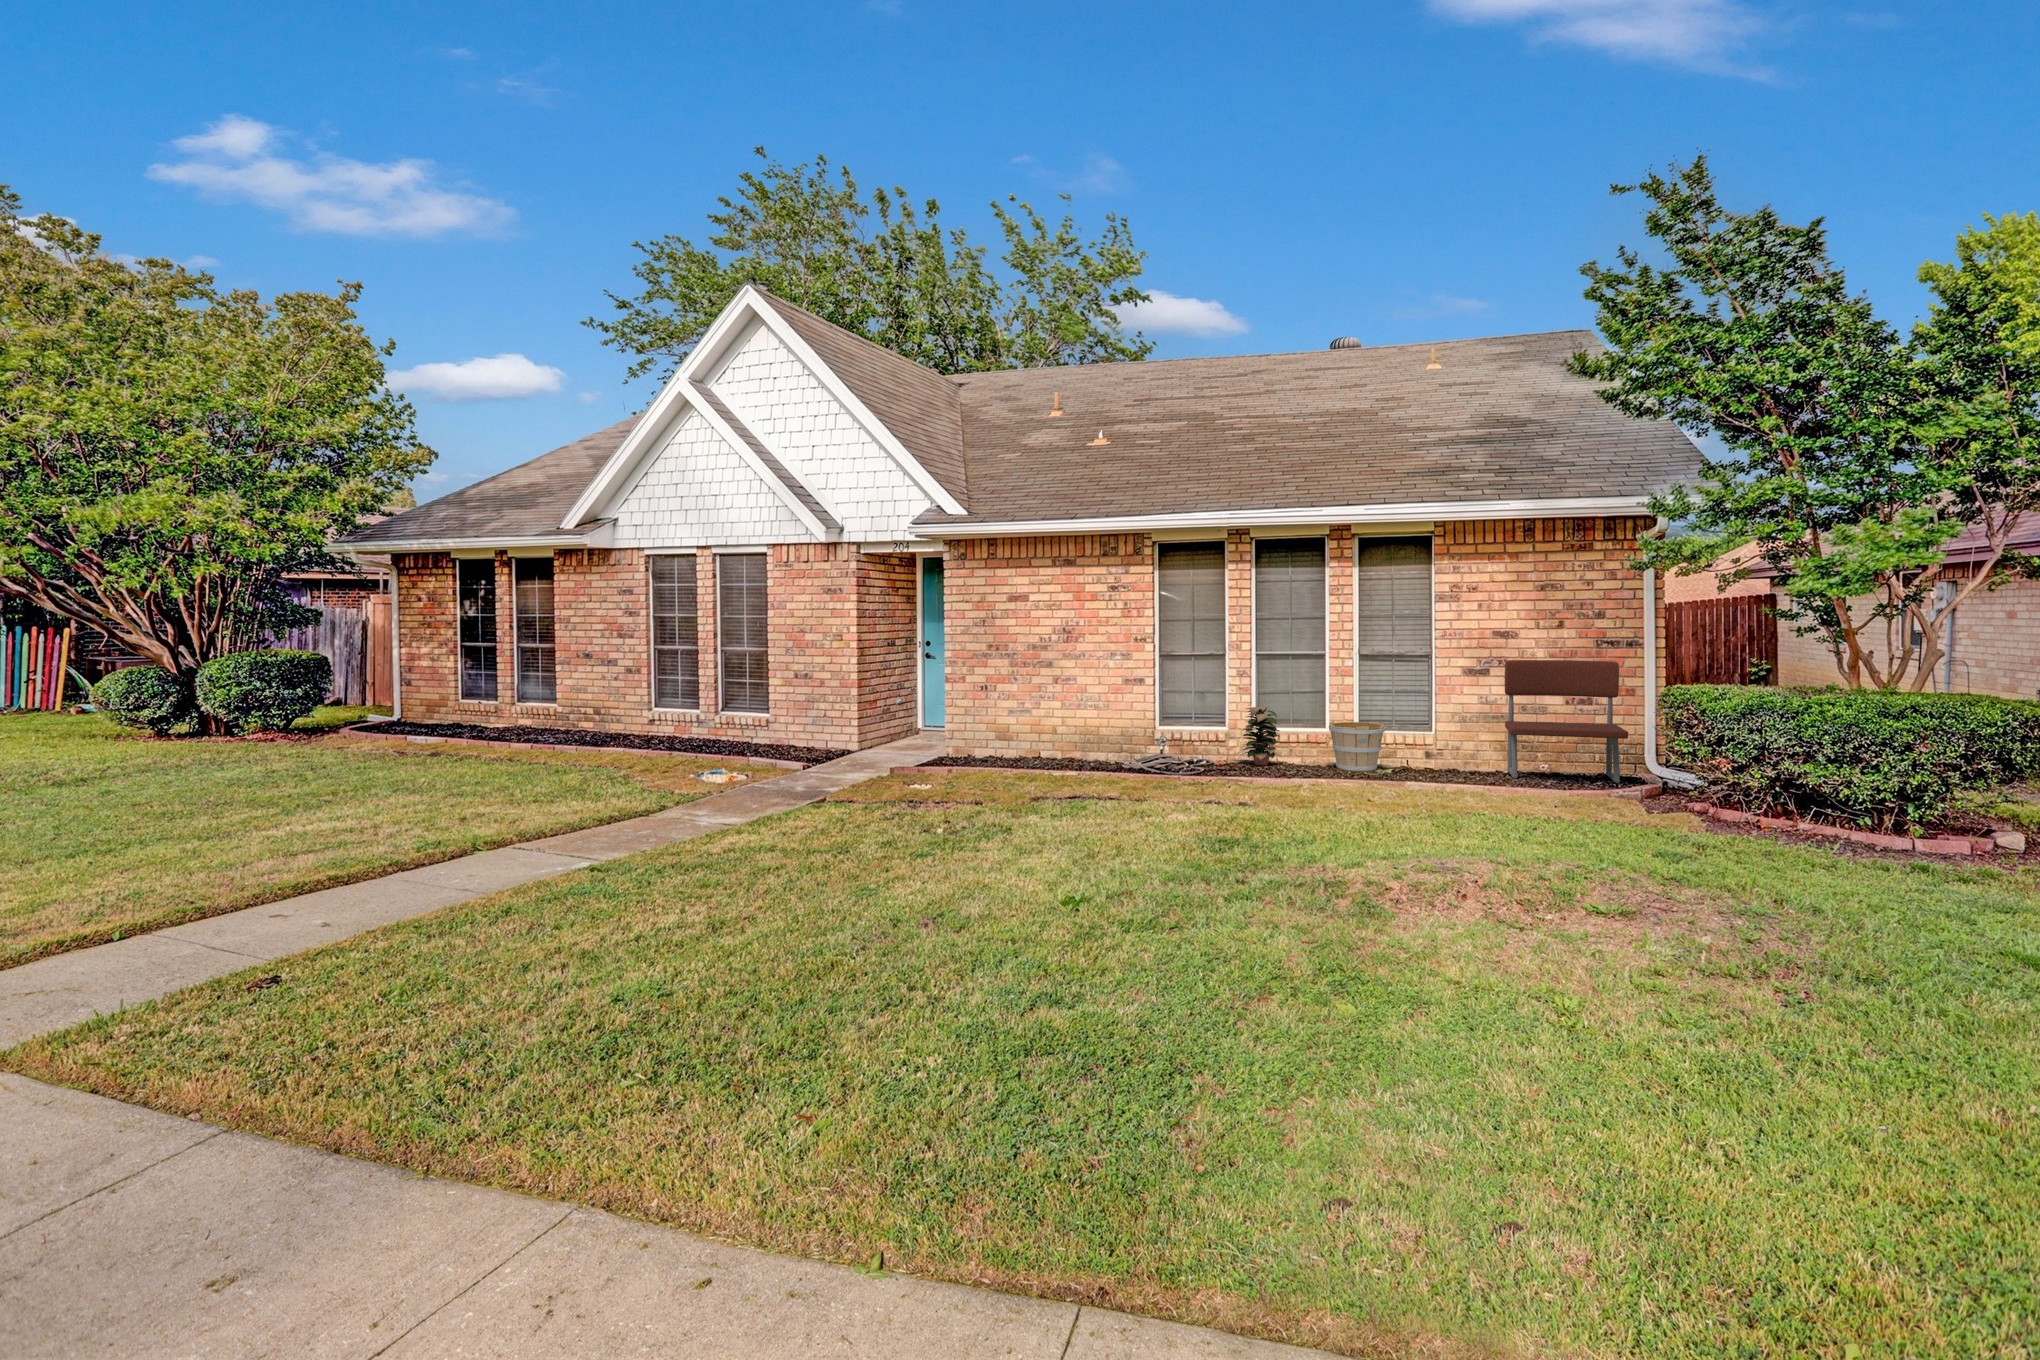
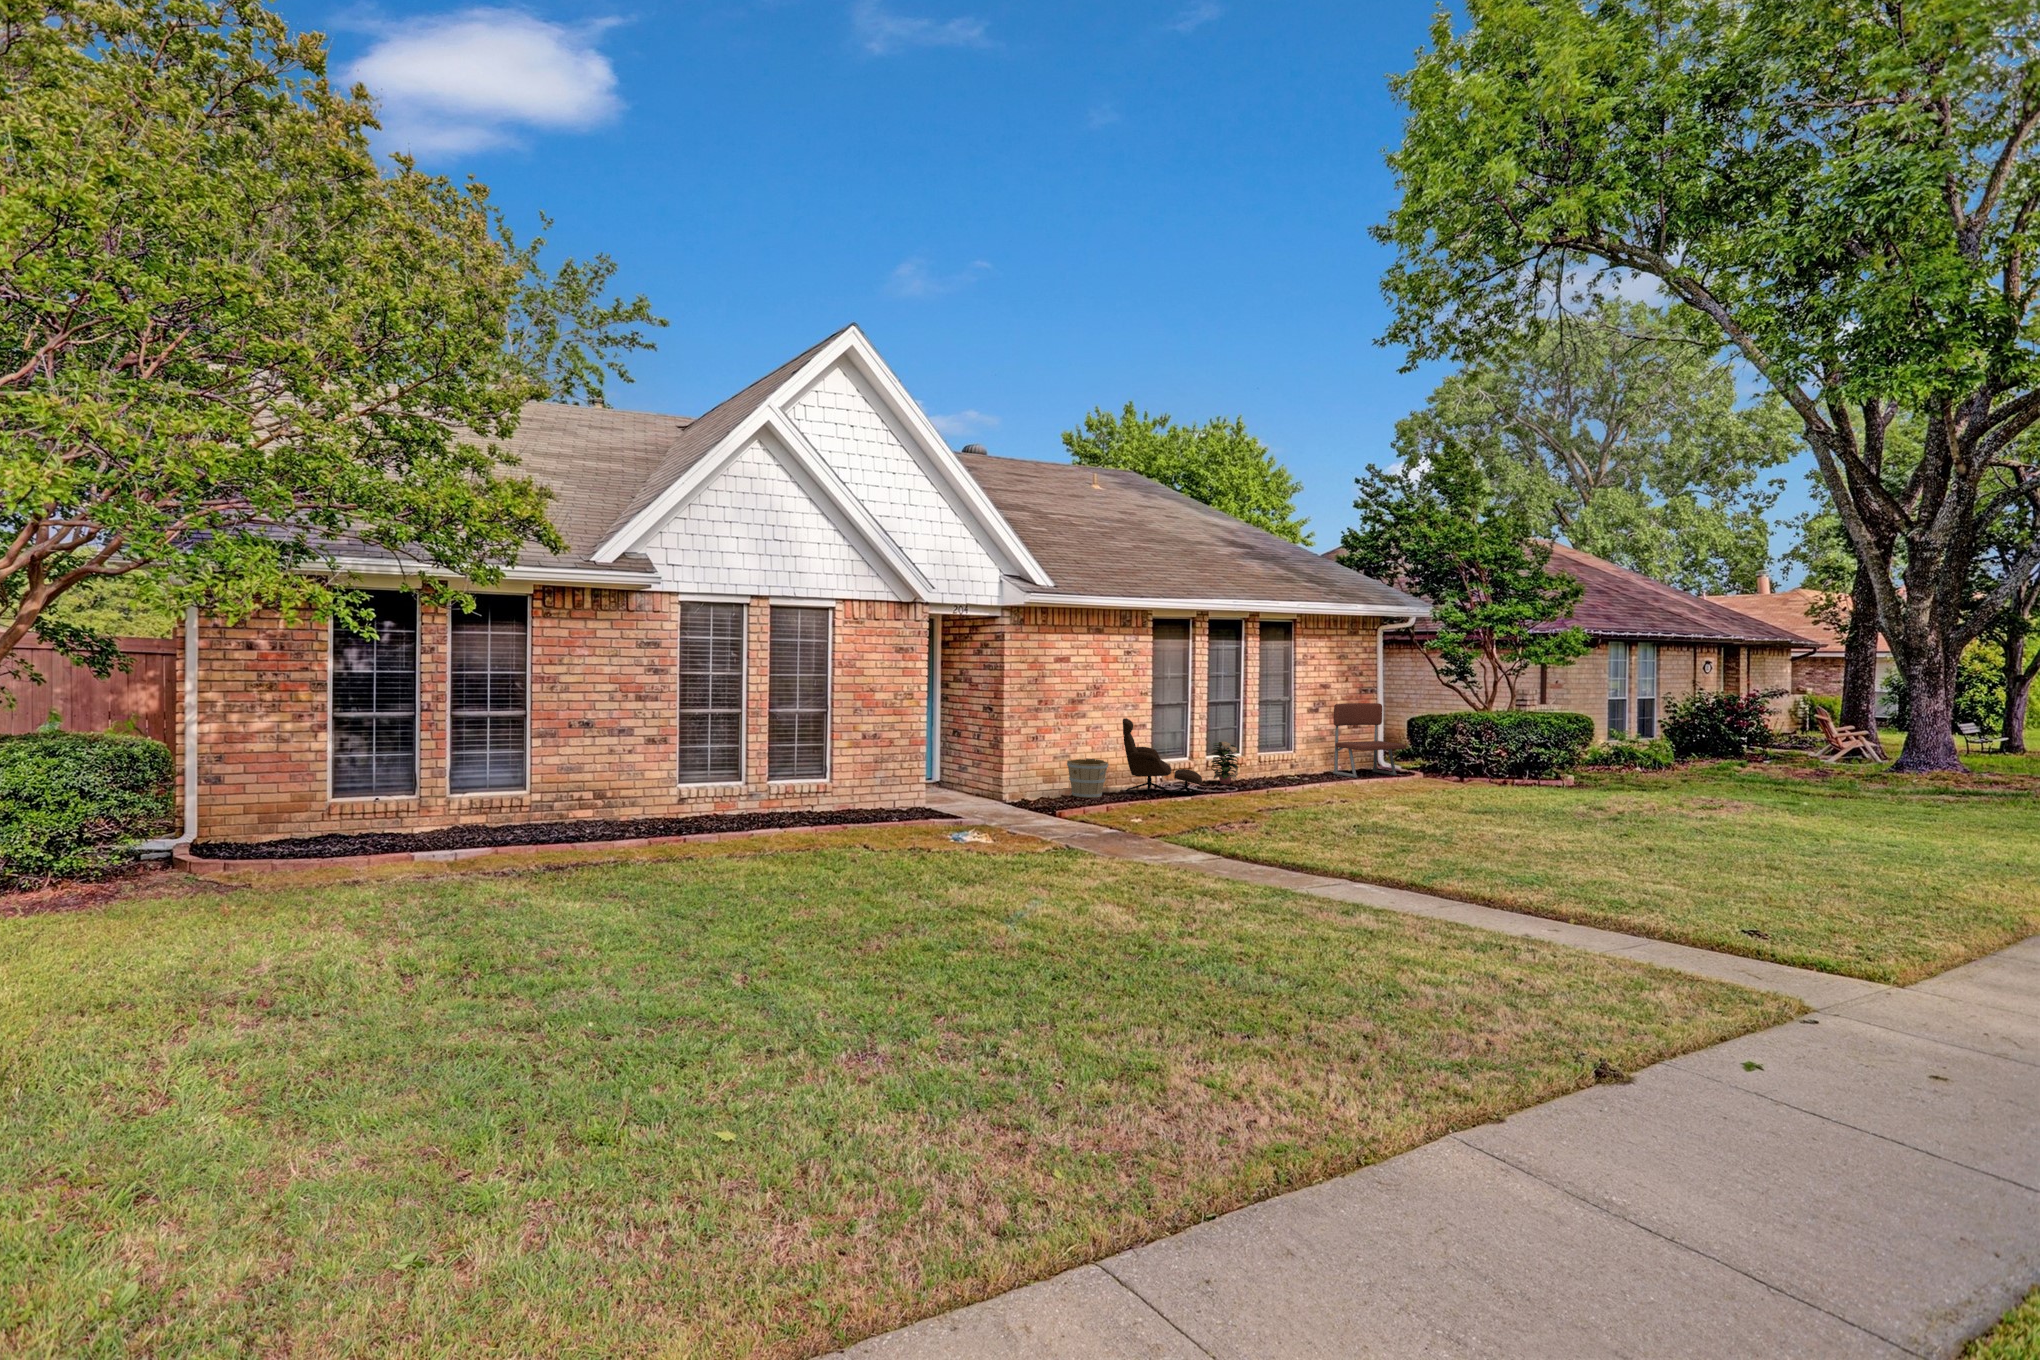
lounge chair: none [1073,669,1169,771] -> present [1123,718,1202,796]
wooden bucket: present [1329,722,1385,771] -> present [1067,759,1108,798]

